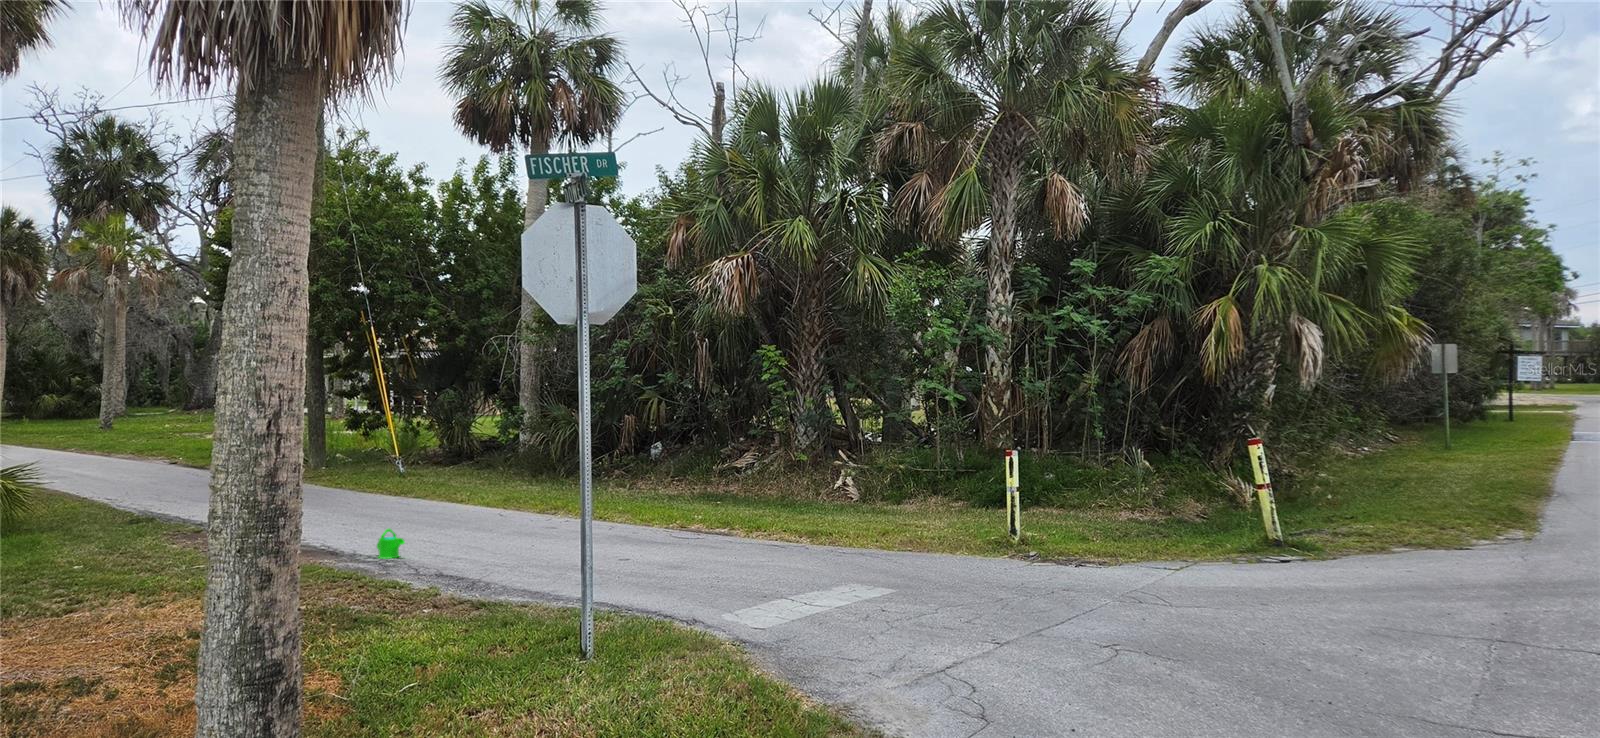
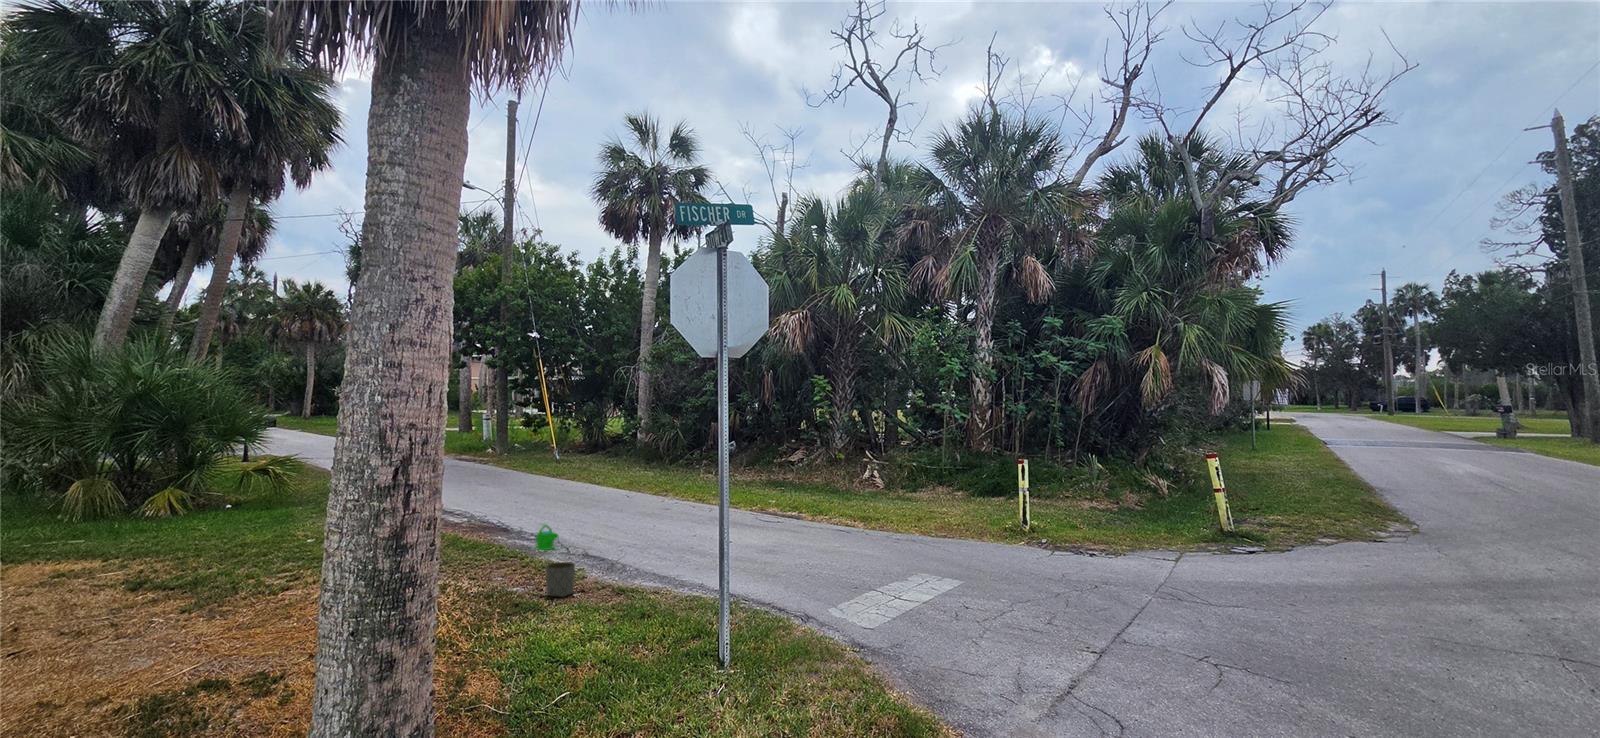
planter: none [390,556,423,593] -> present [546,562,575,597]

